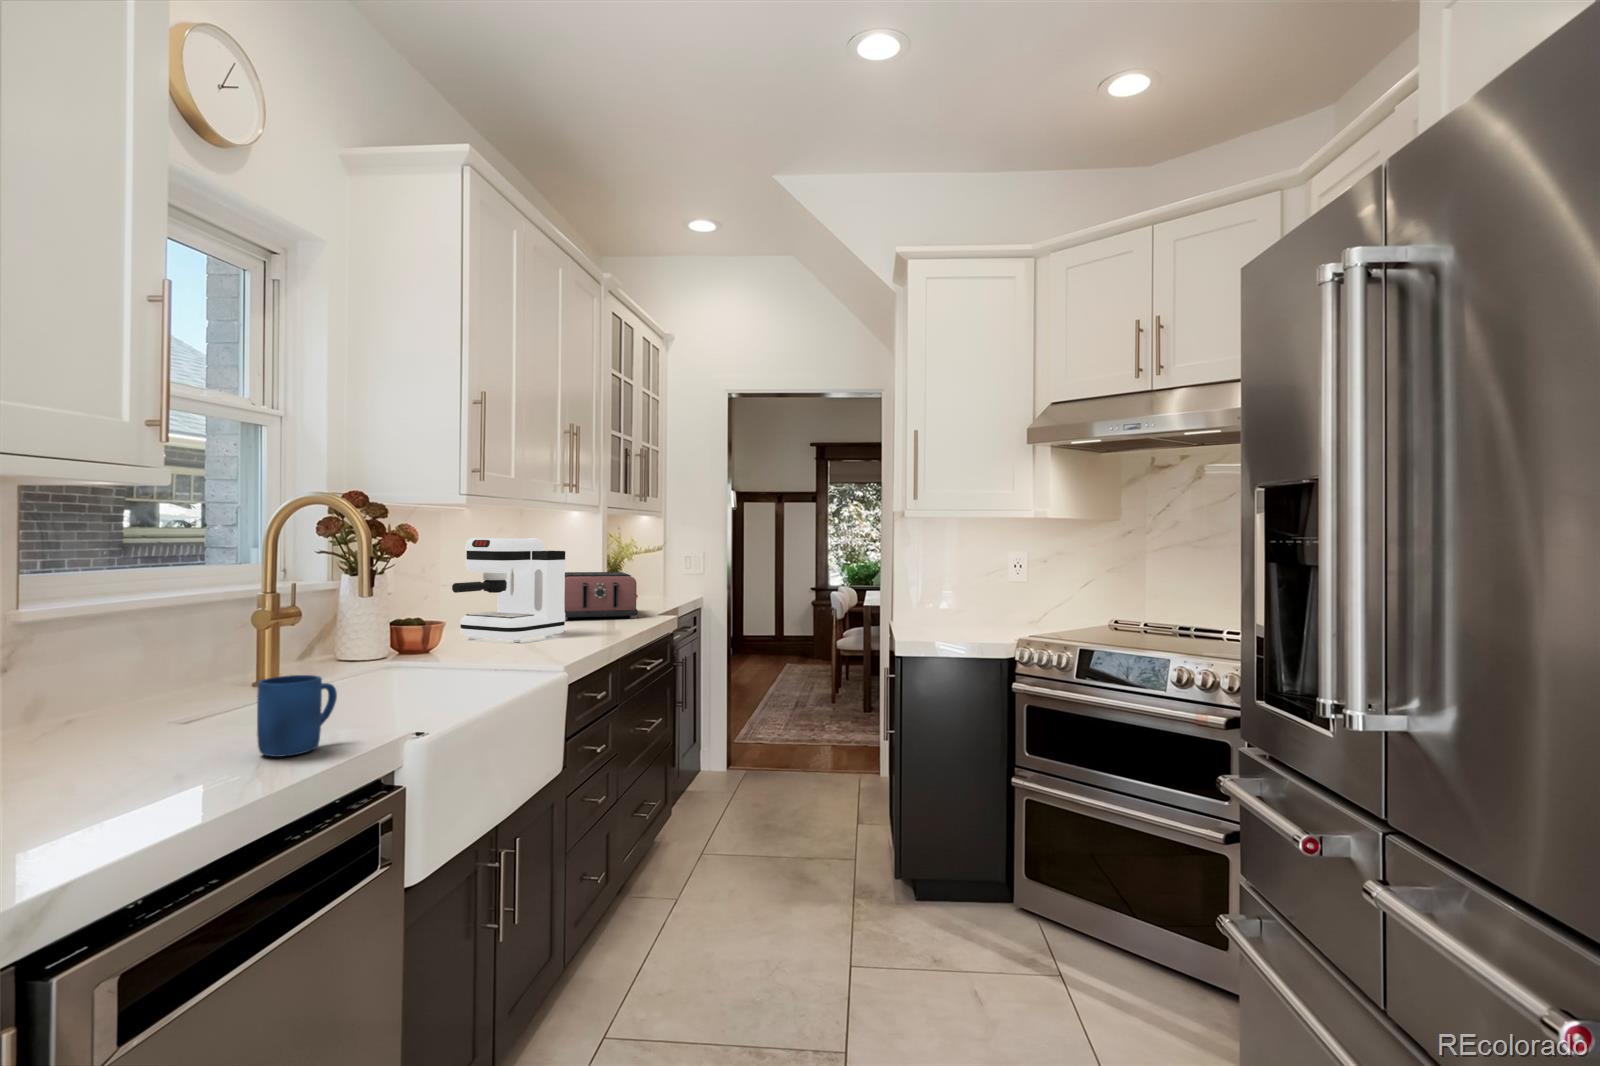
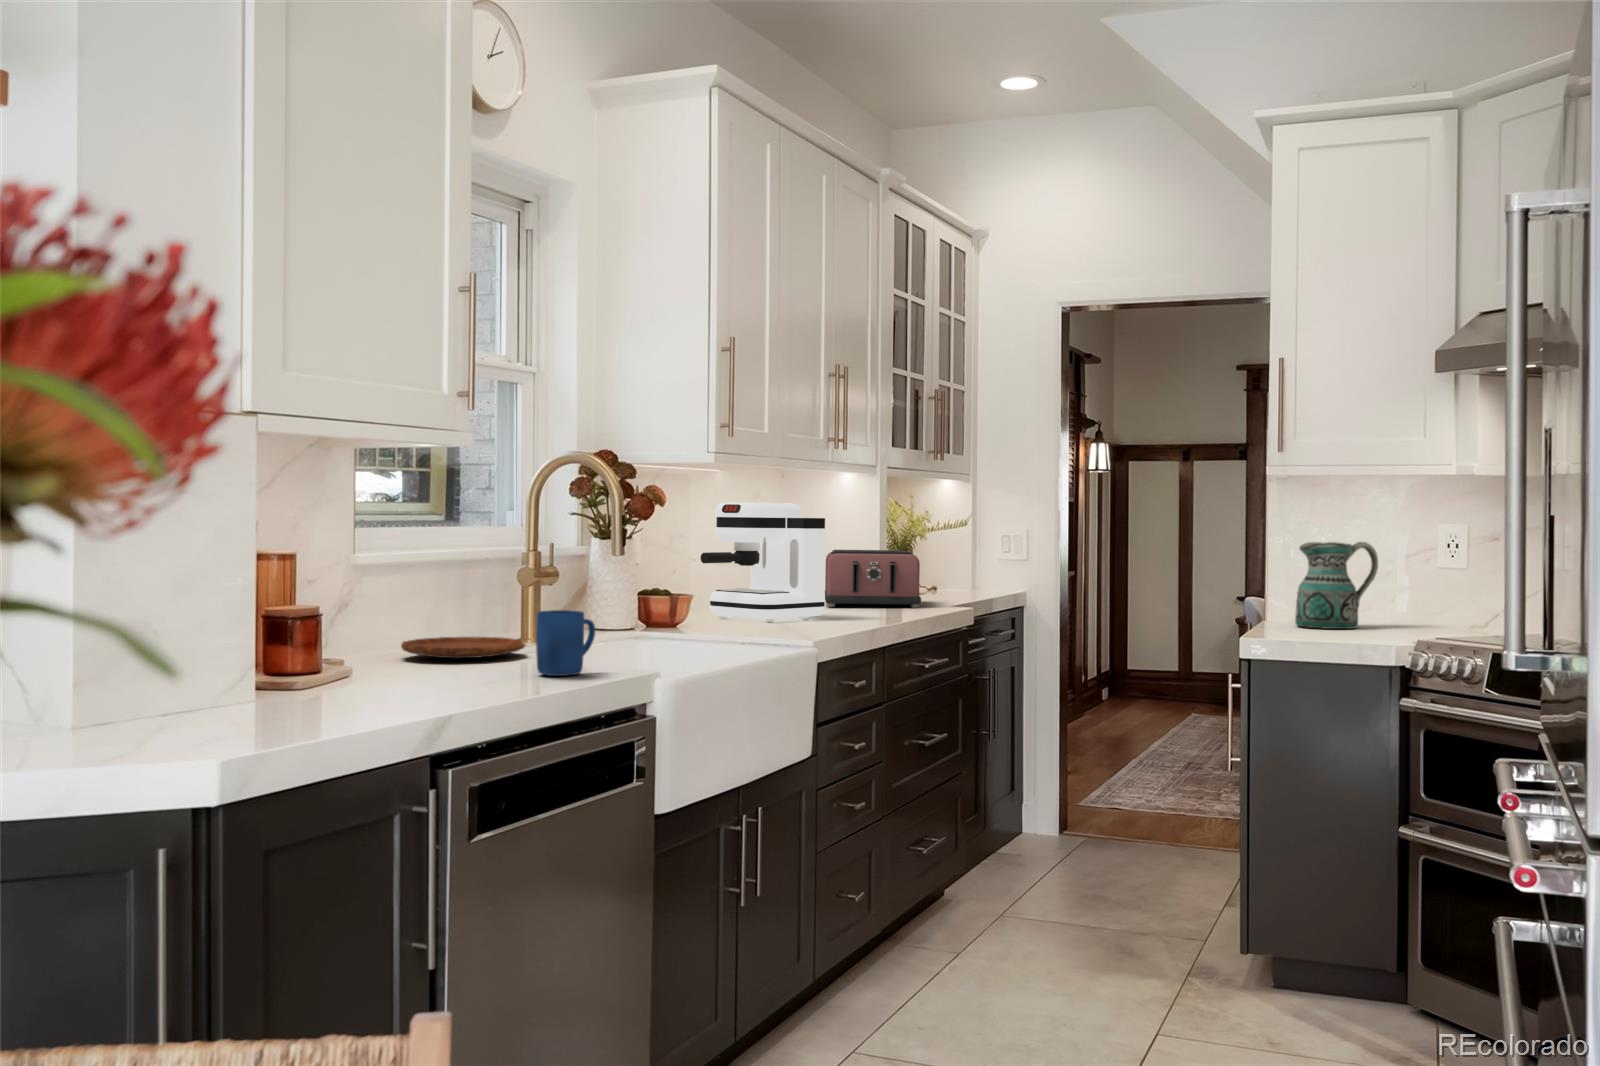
ceramic pitcher: none [911,564,964,627] -> present [1295,542,1378,629]
tray: none [79,692,253,729] -> present [401,637,525,658]

